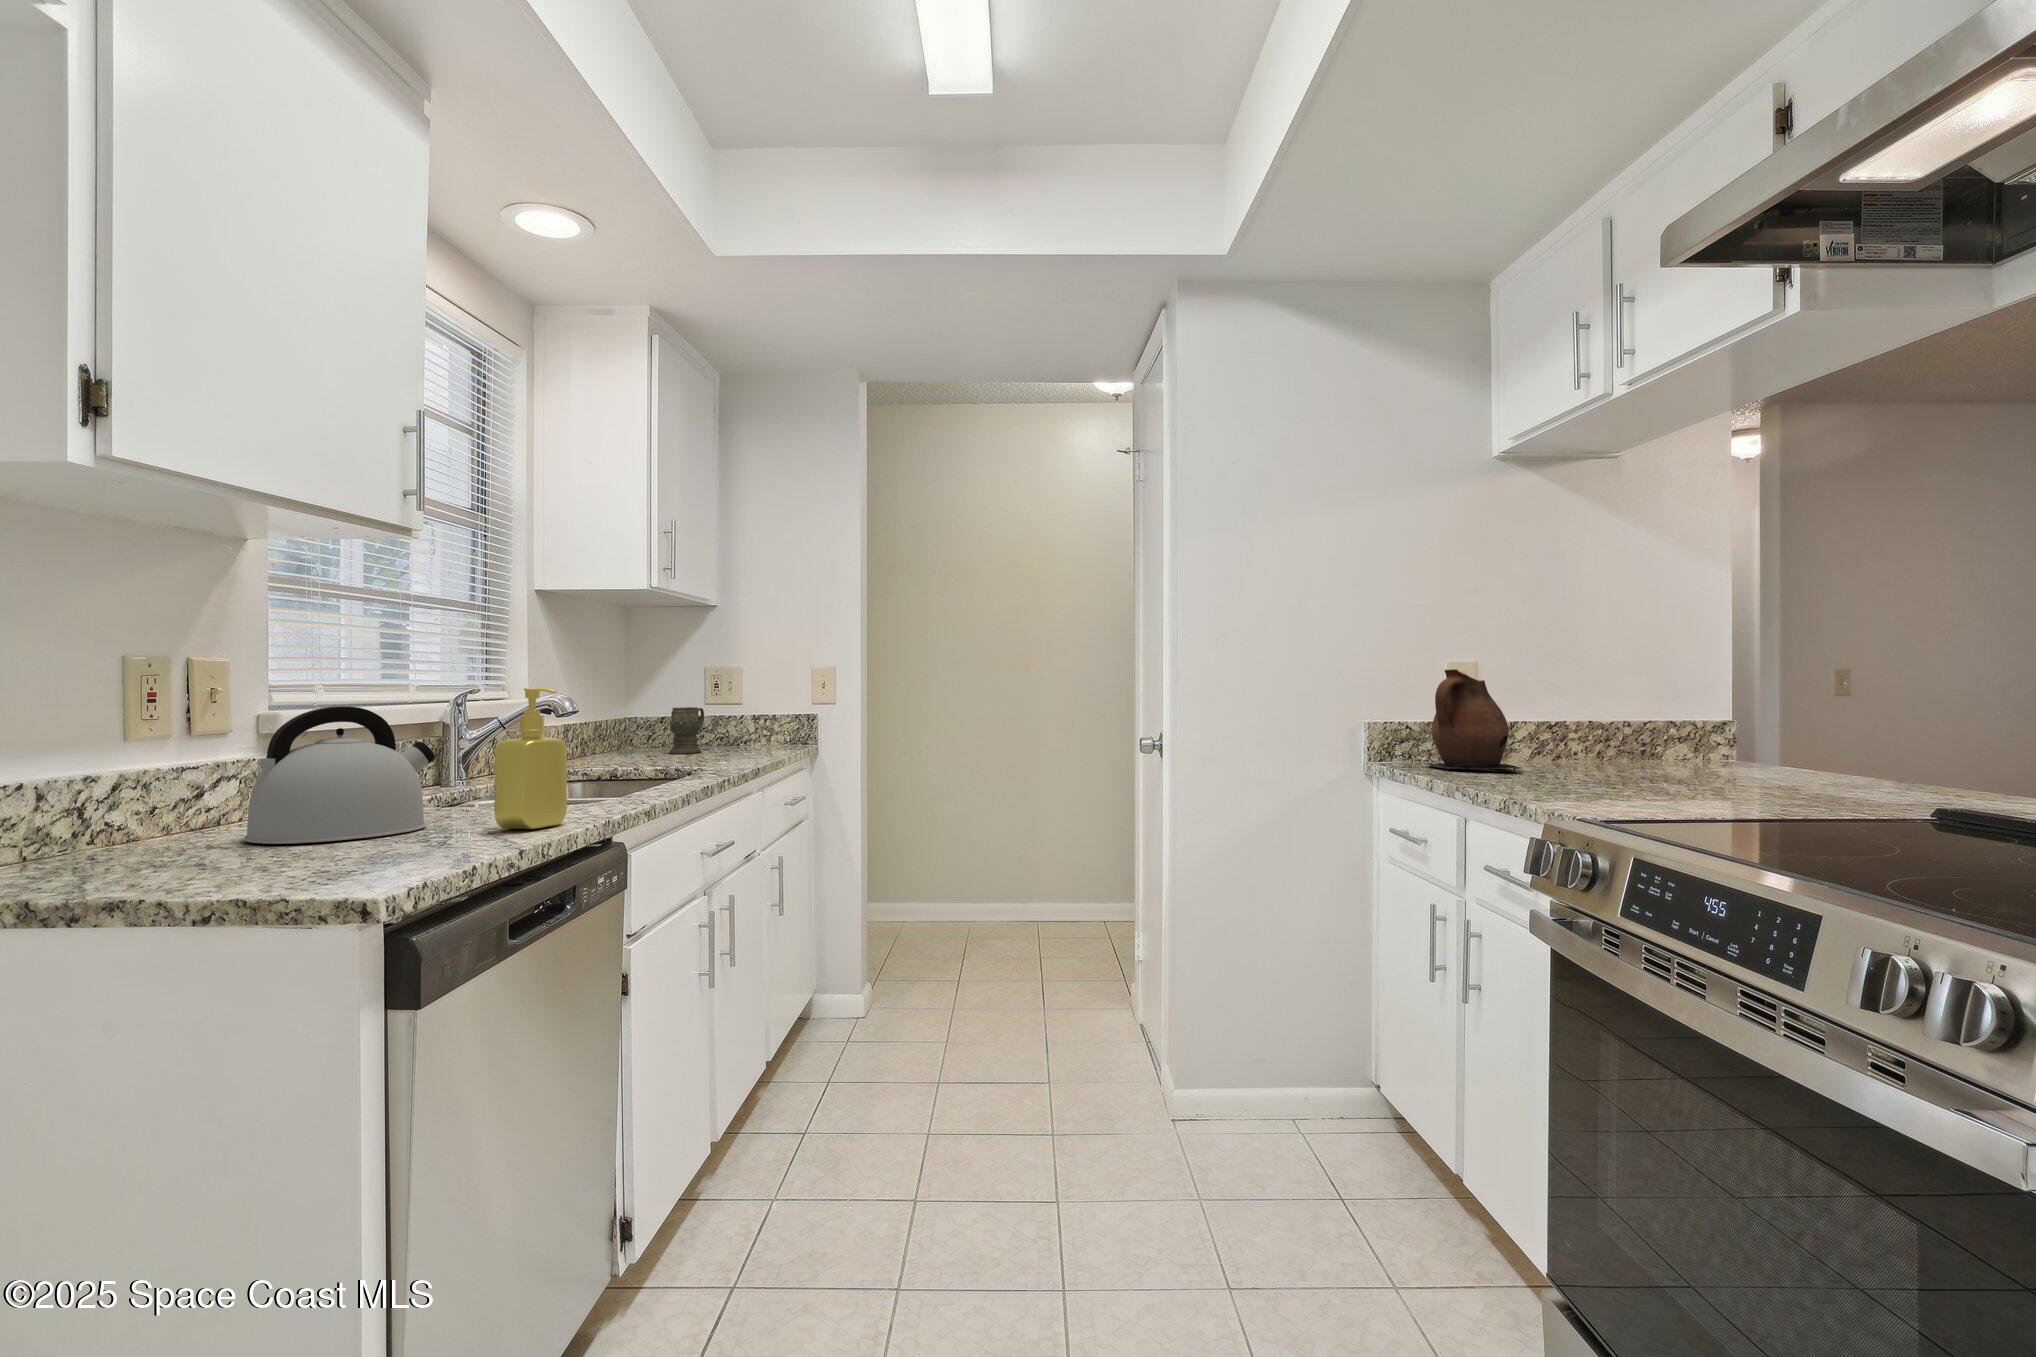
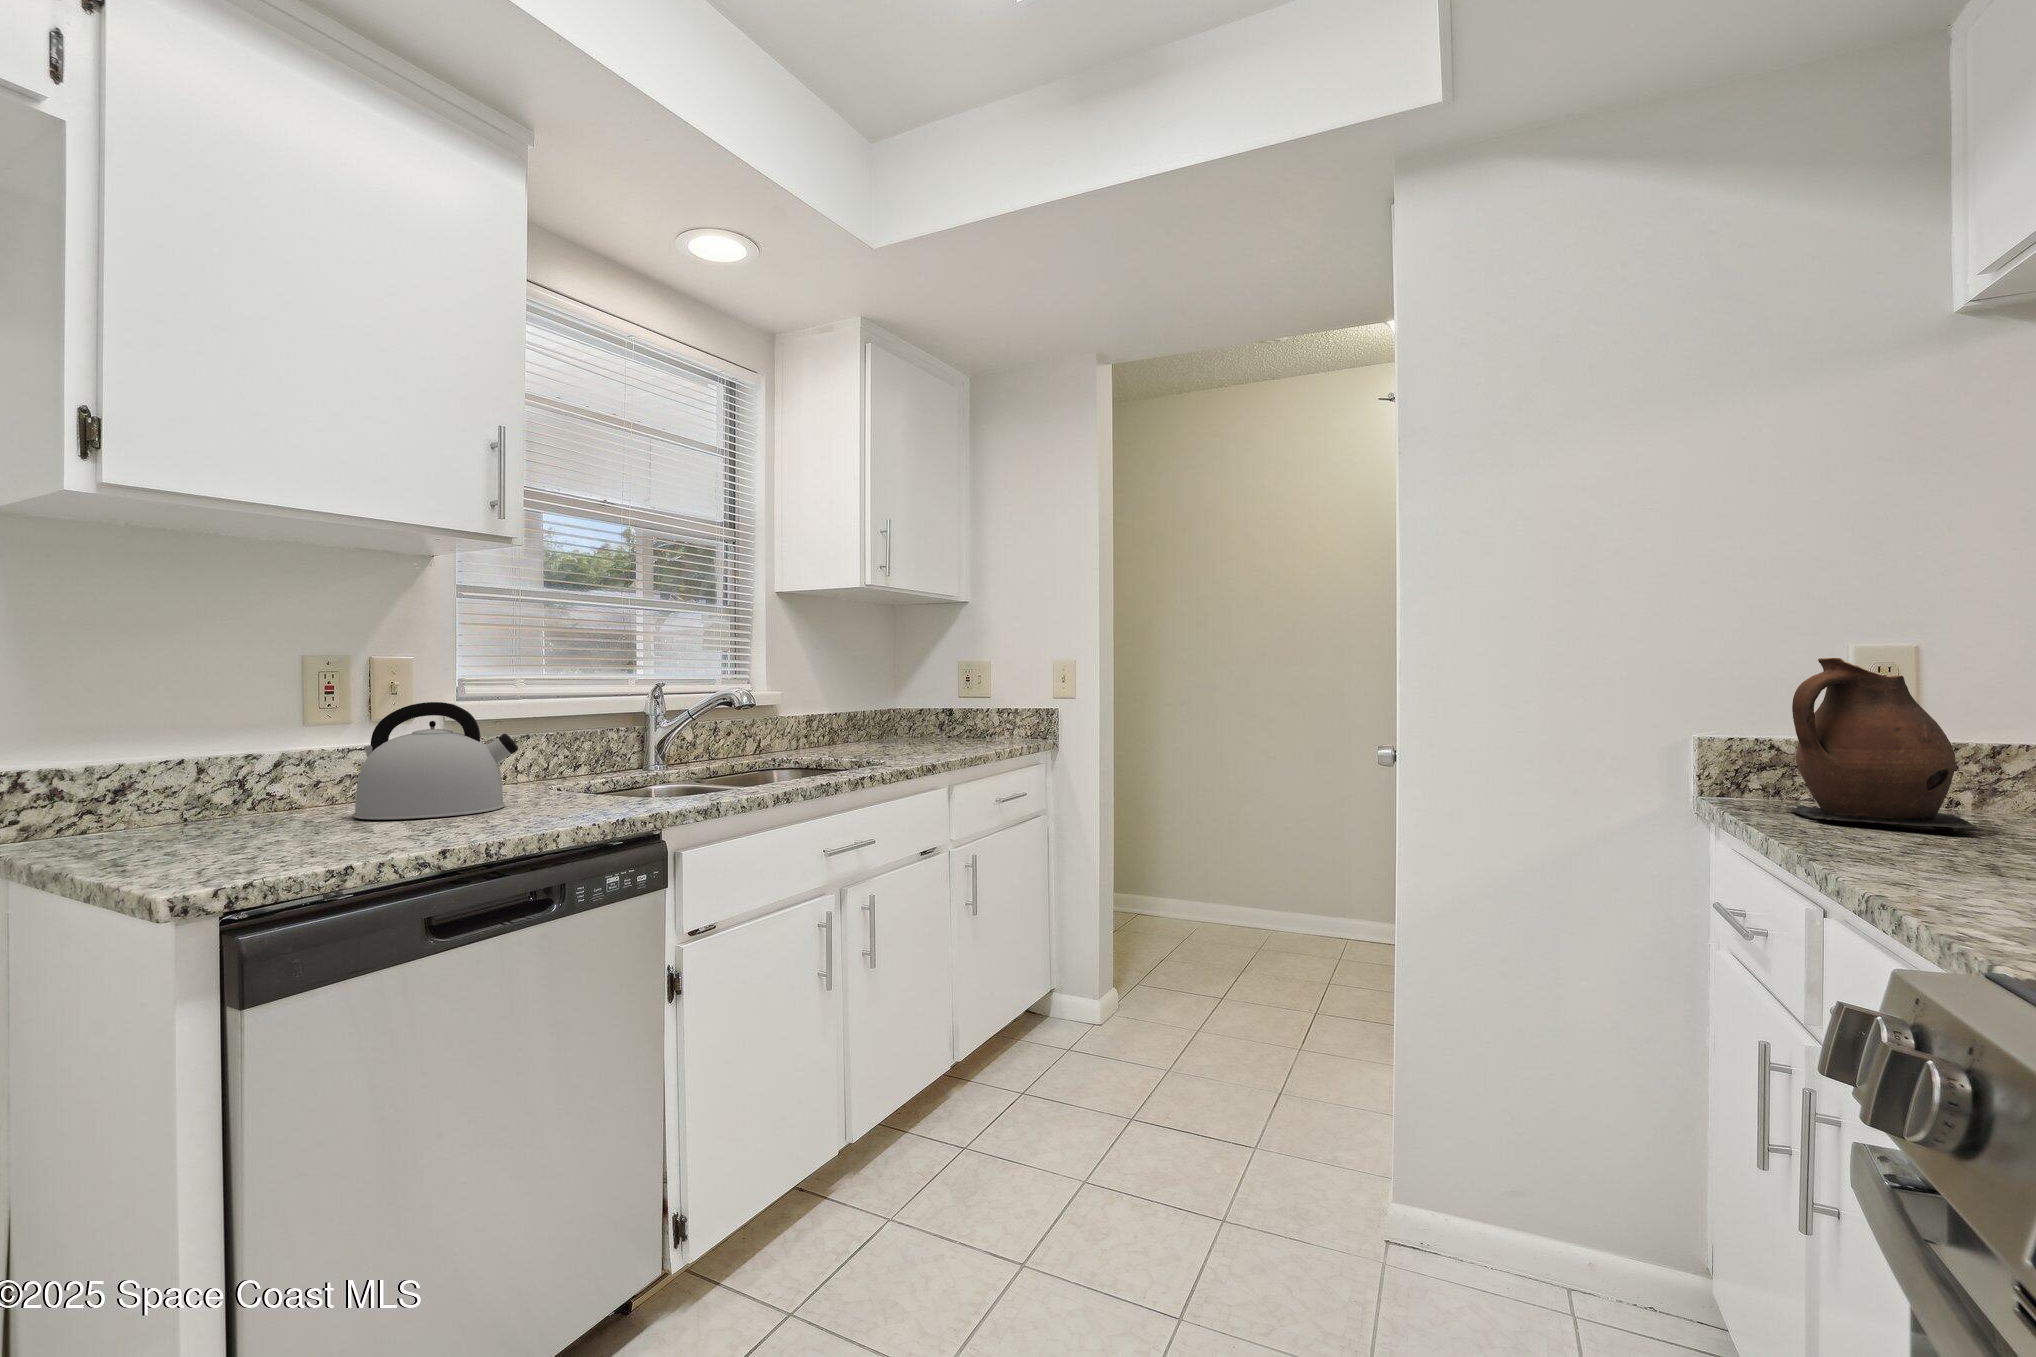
soap dispenser: present [495,688,567,829] -> none [511,687,582,821]
mug: present [669,707,704,753] -> none [922,700,958,743]

